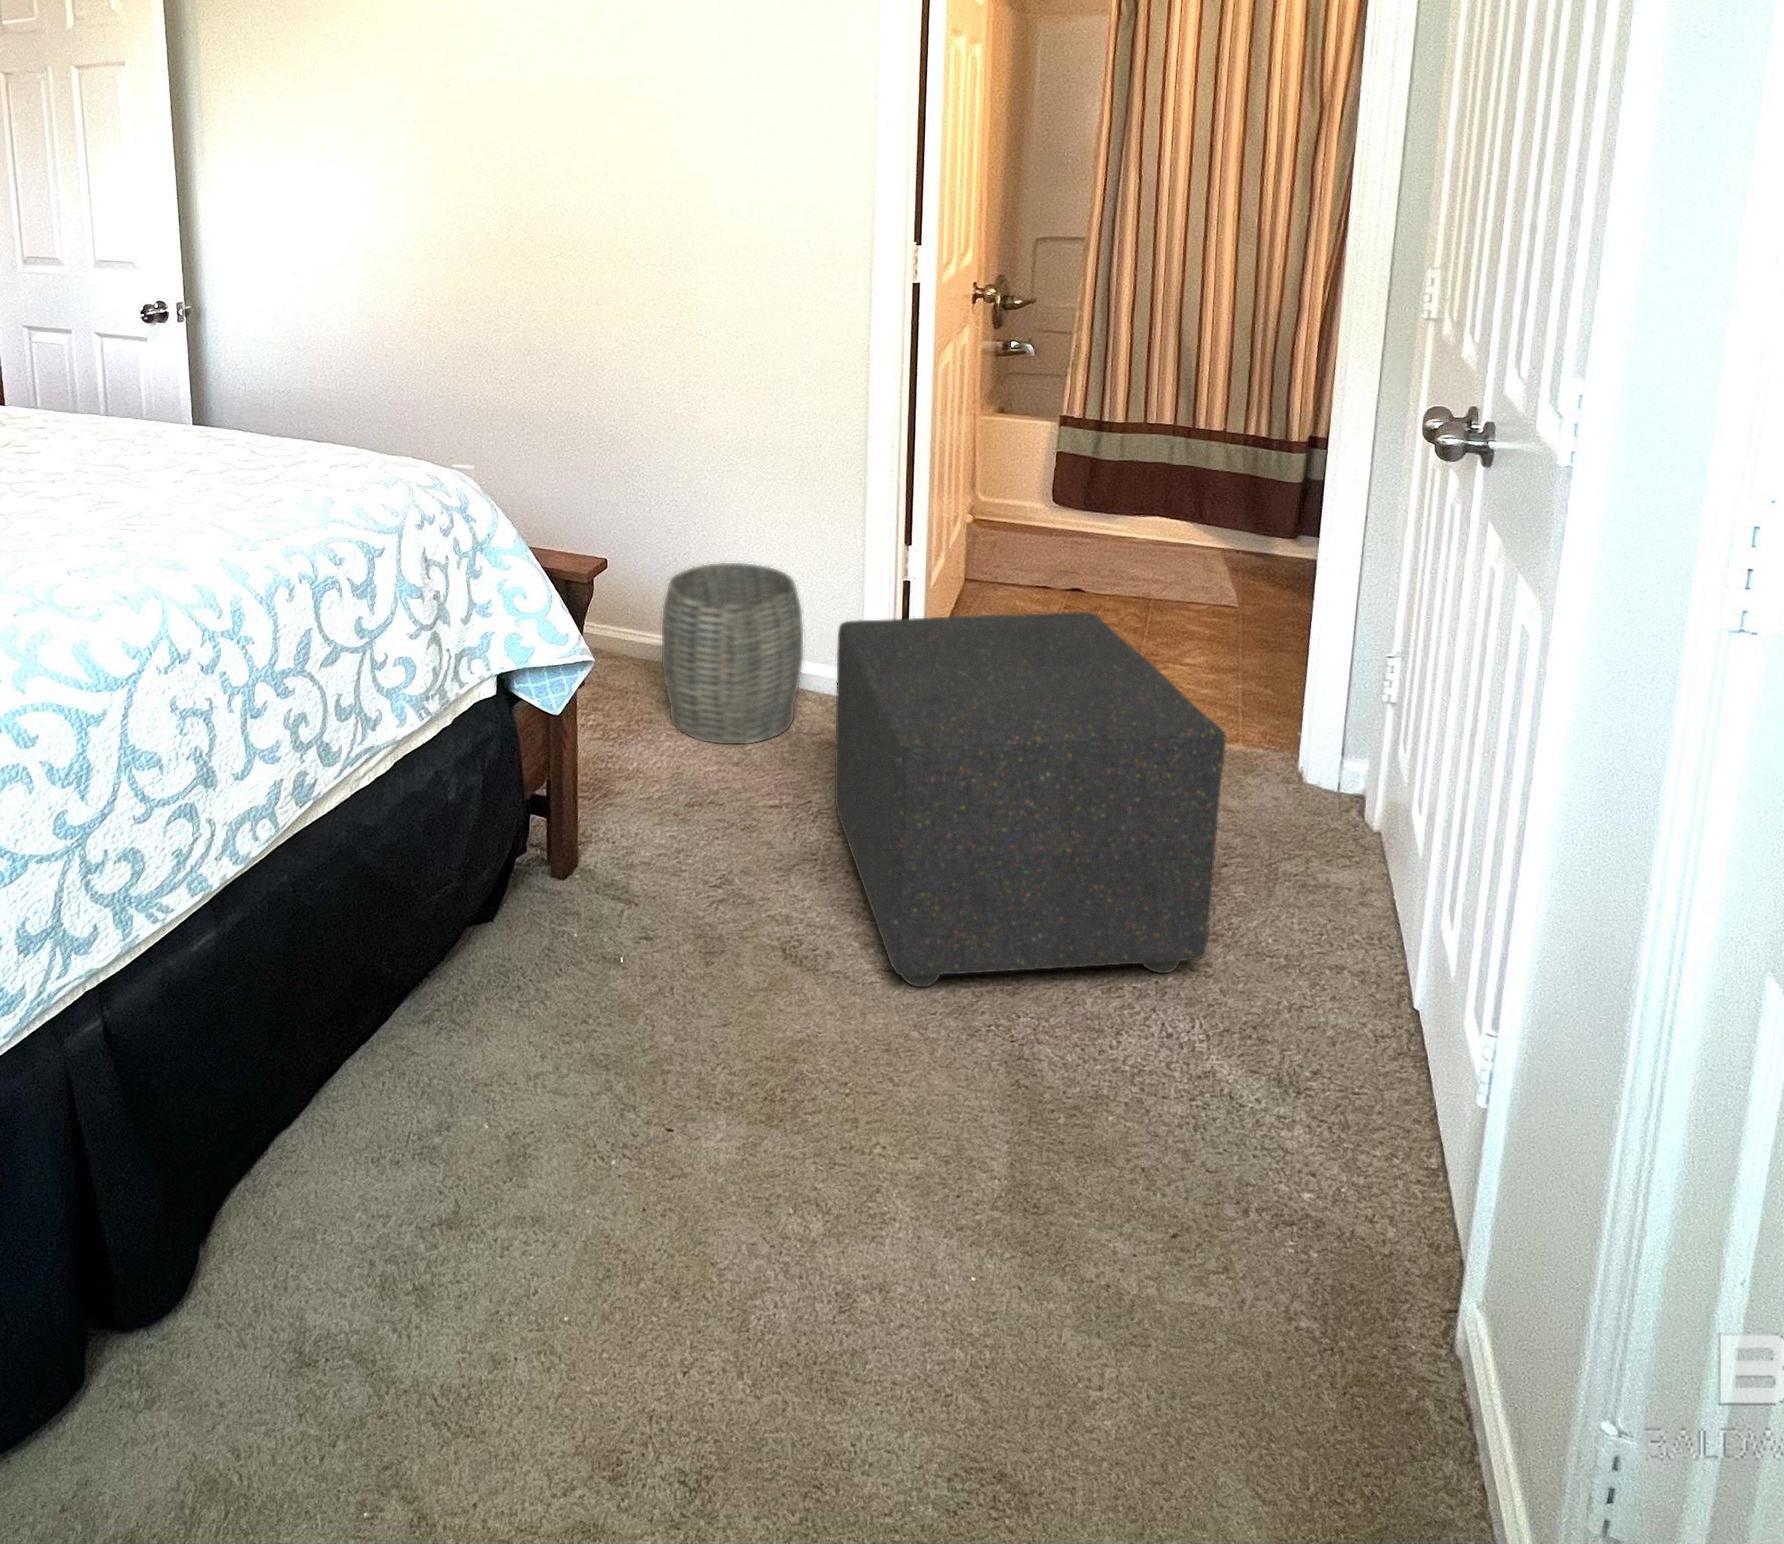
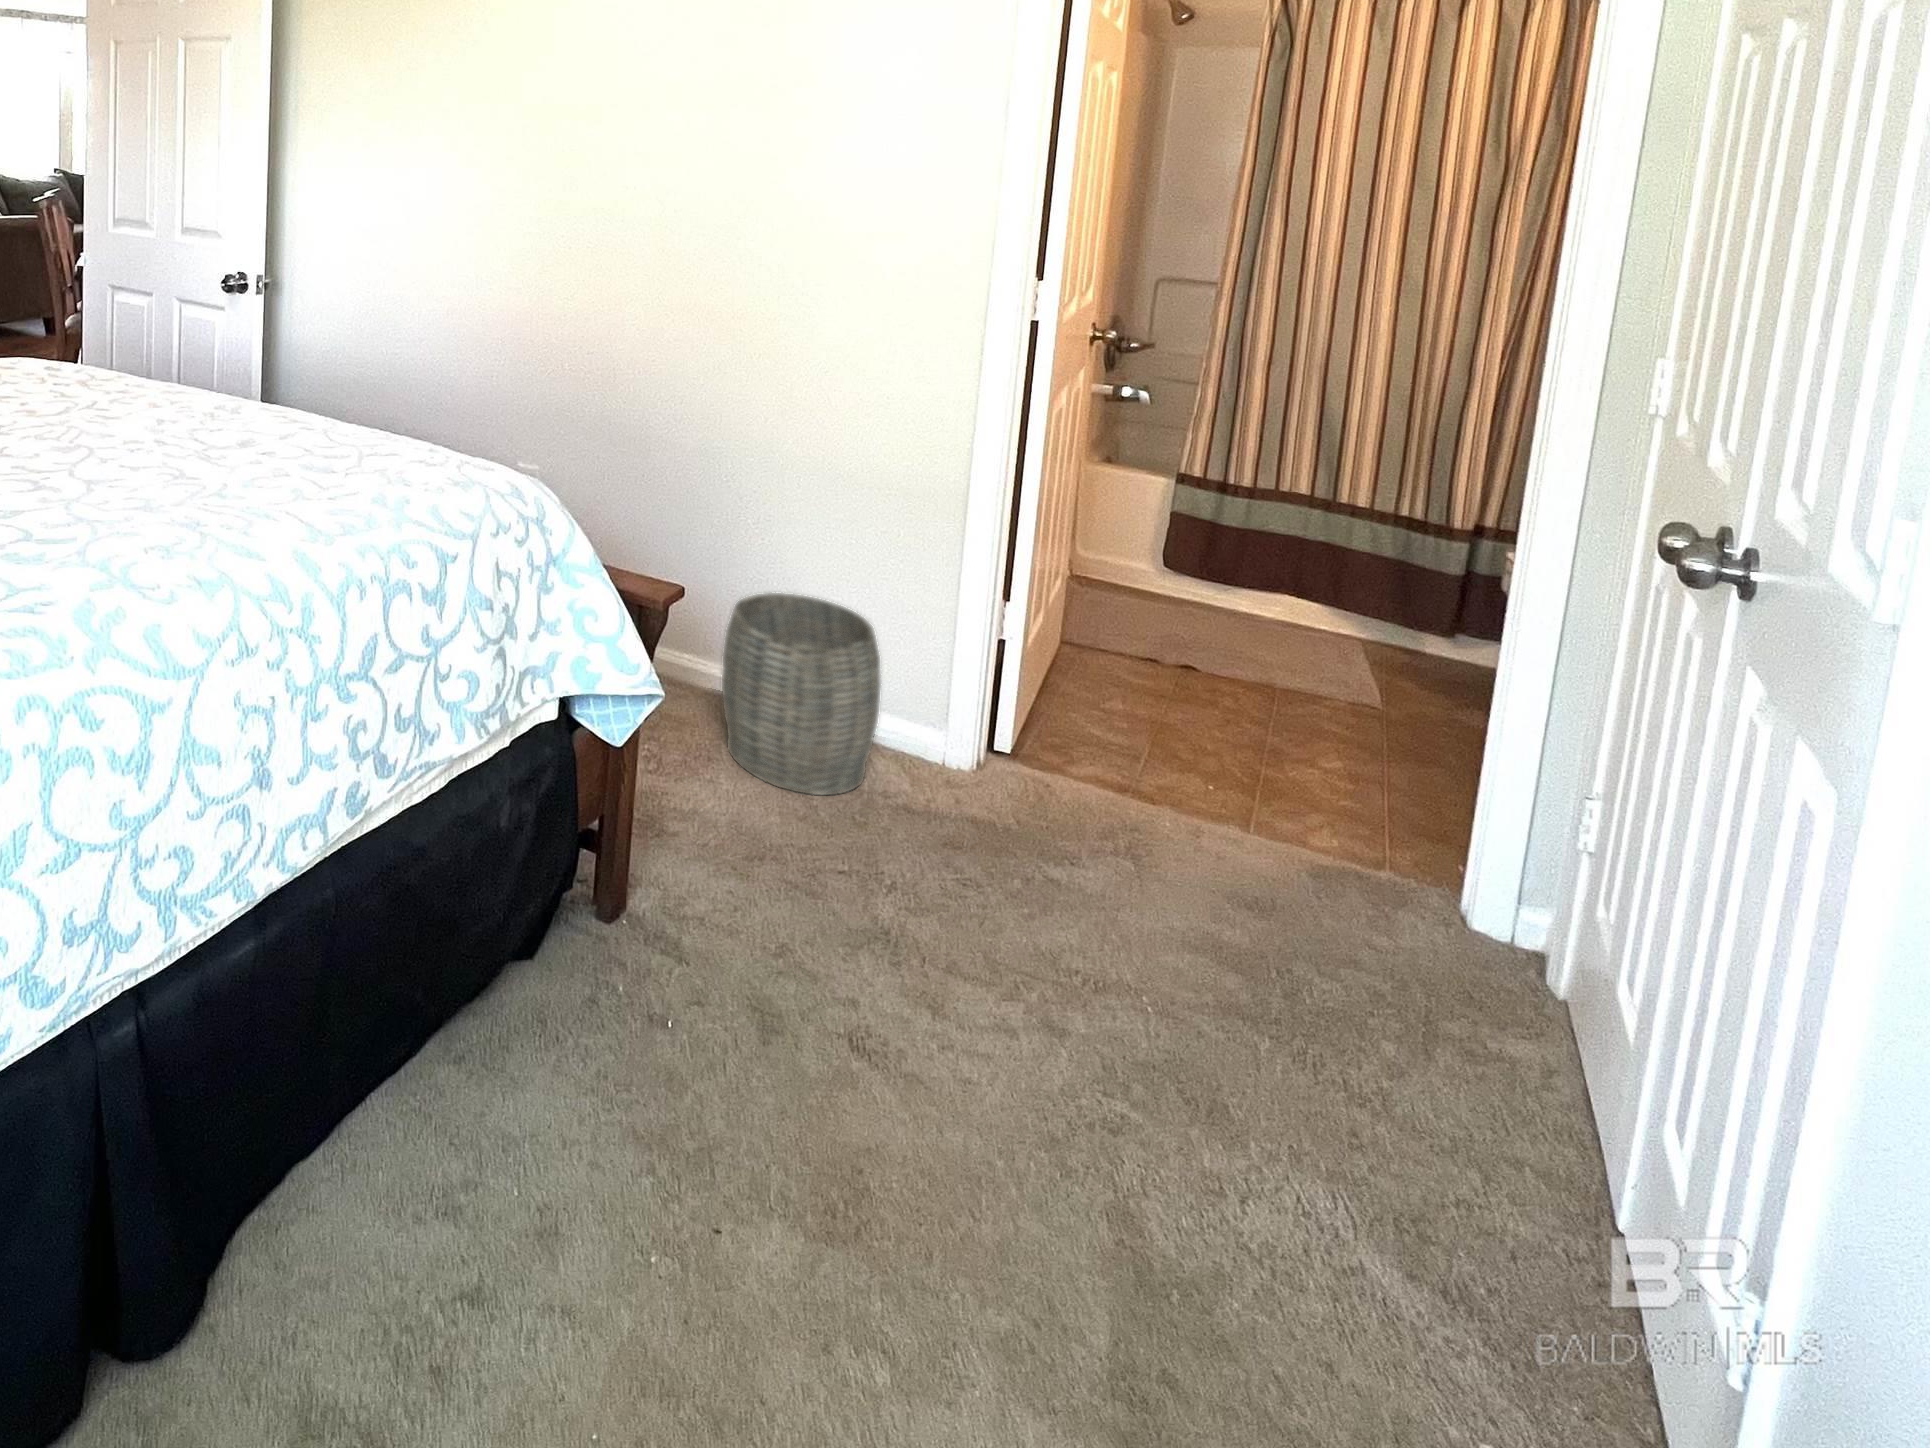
ottoman: present [835,612,1226,987] -> none [923,698,1580,1316]

